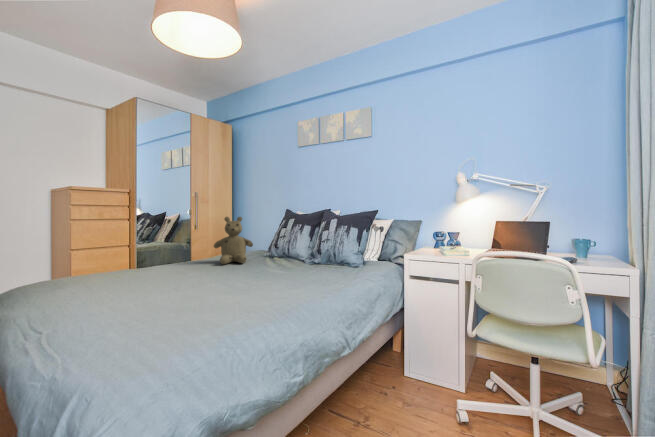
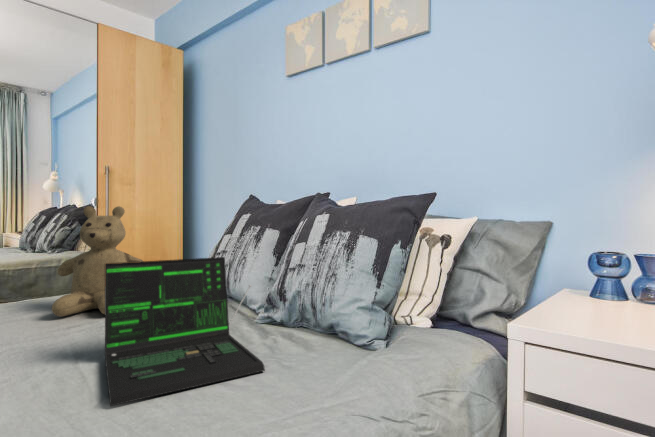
laptop: none [263,236,326,279] -> present [105,257,265,406]

